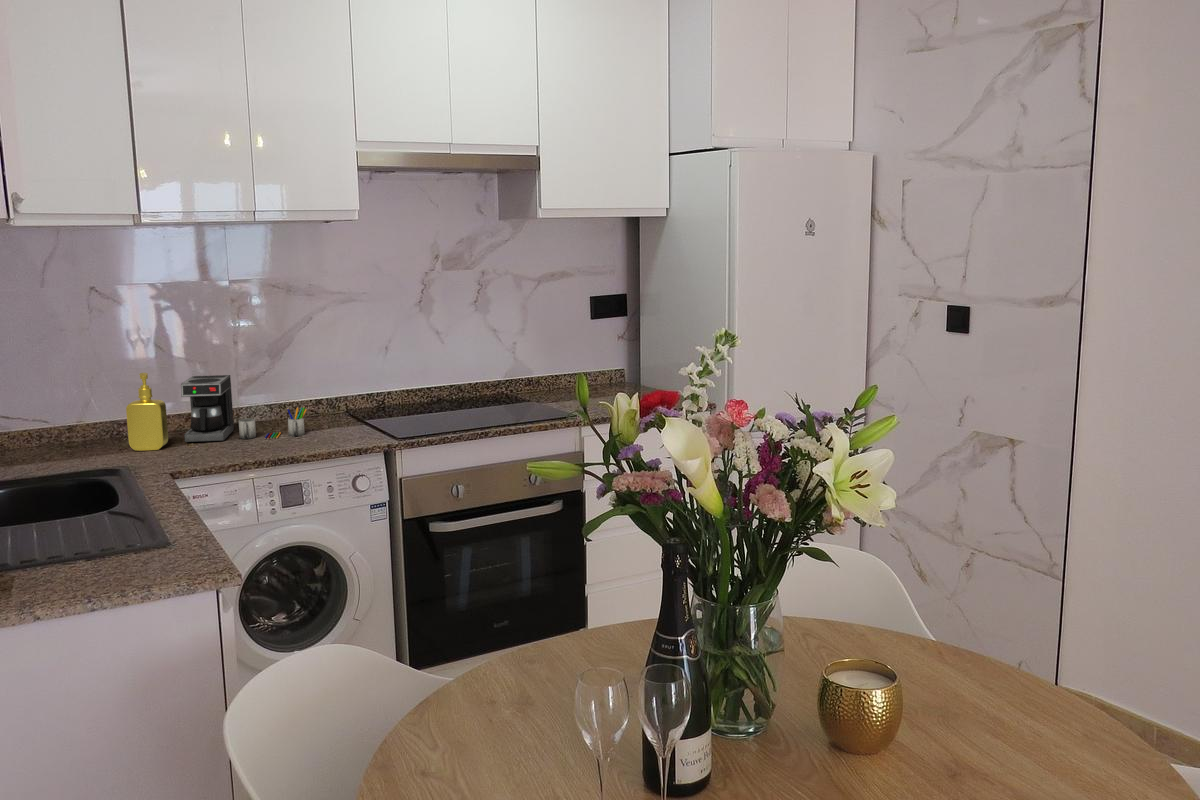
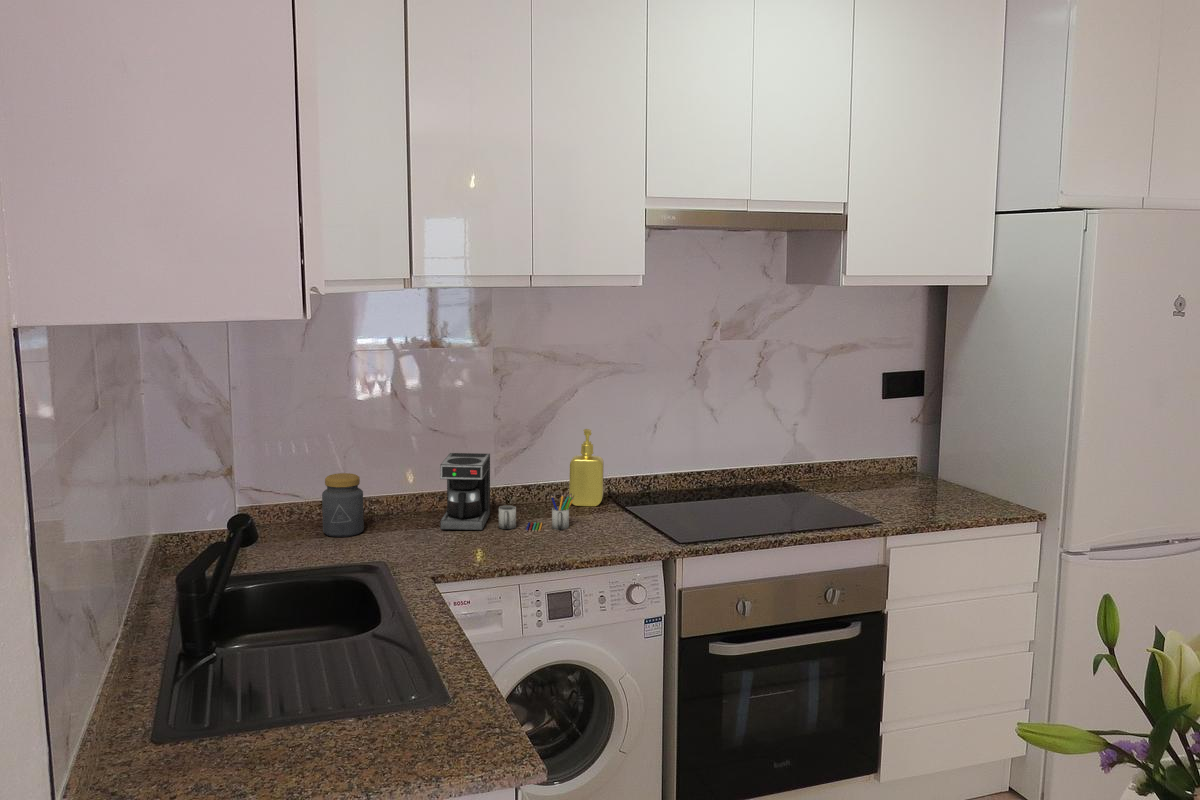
soap dispenser: present [126,373,168,451] -> present [569,429,604,506]
jar: none [68,396,112,453] -> present [322,473,364,537]

